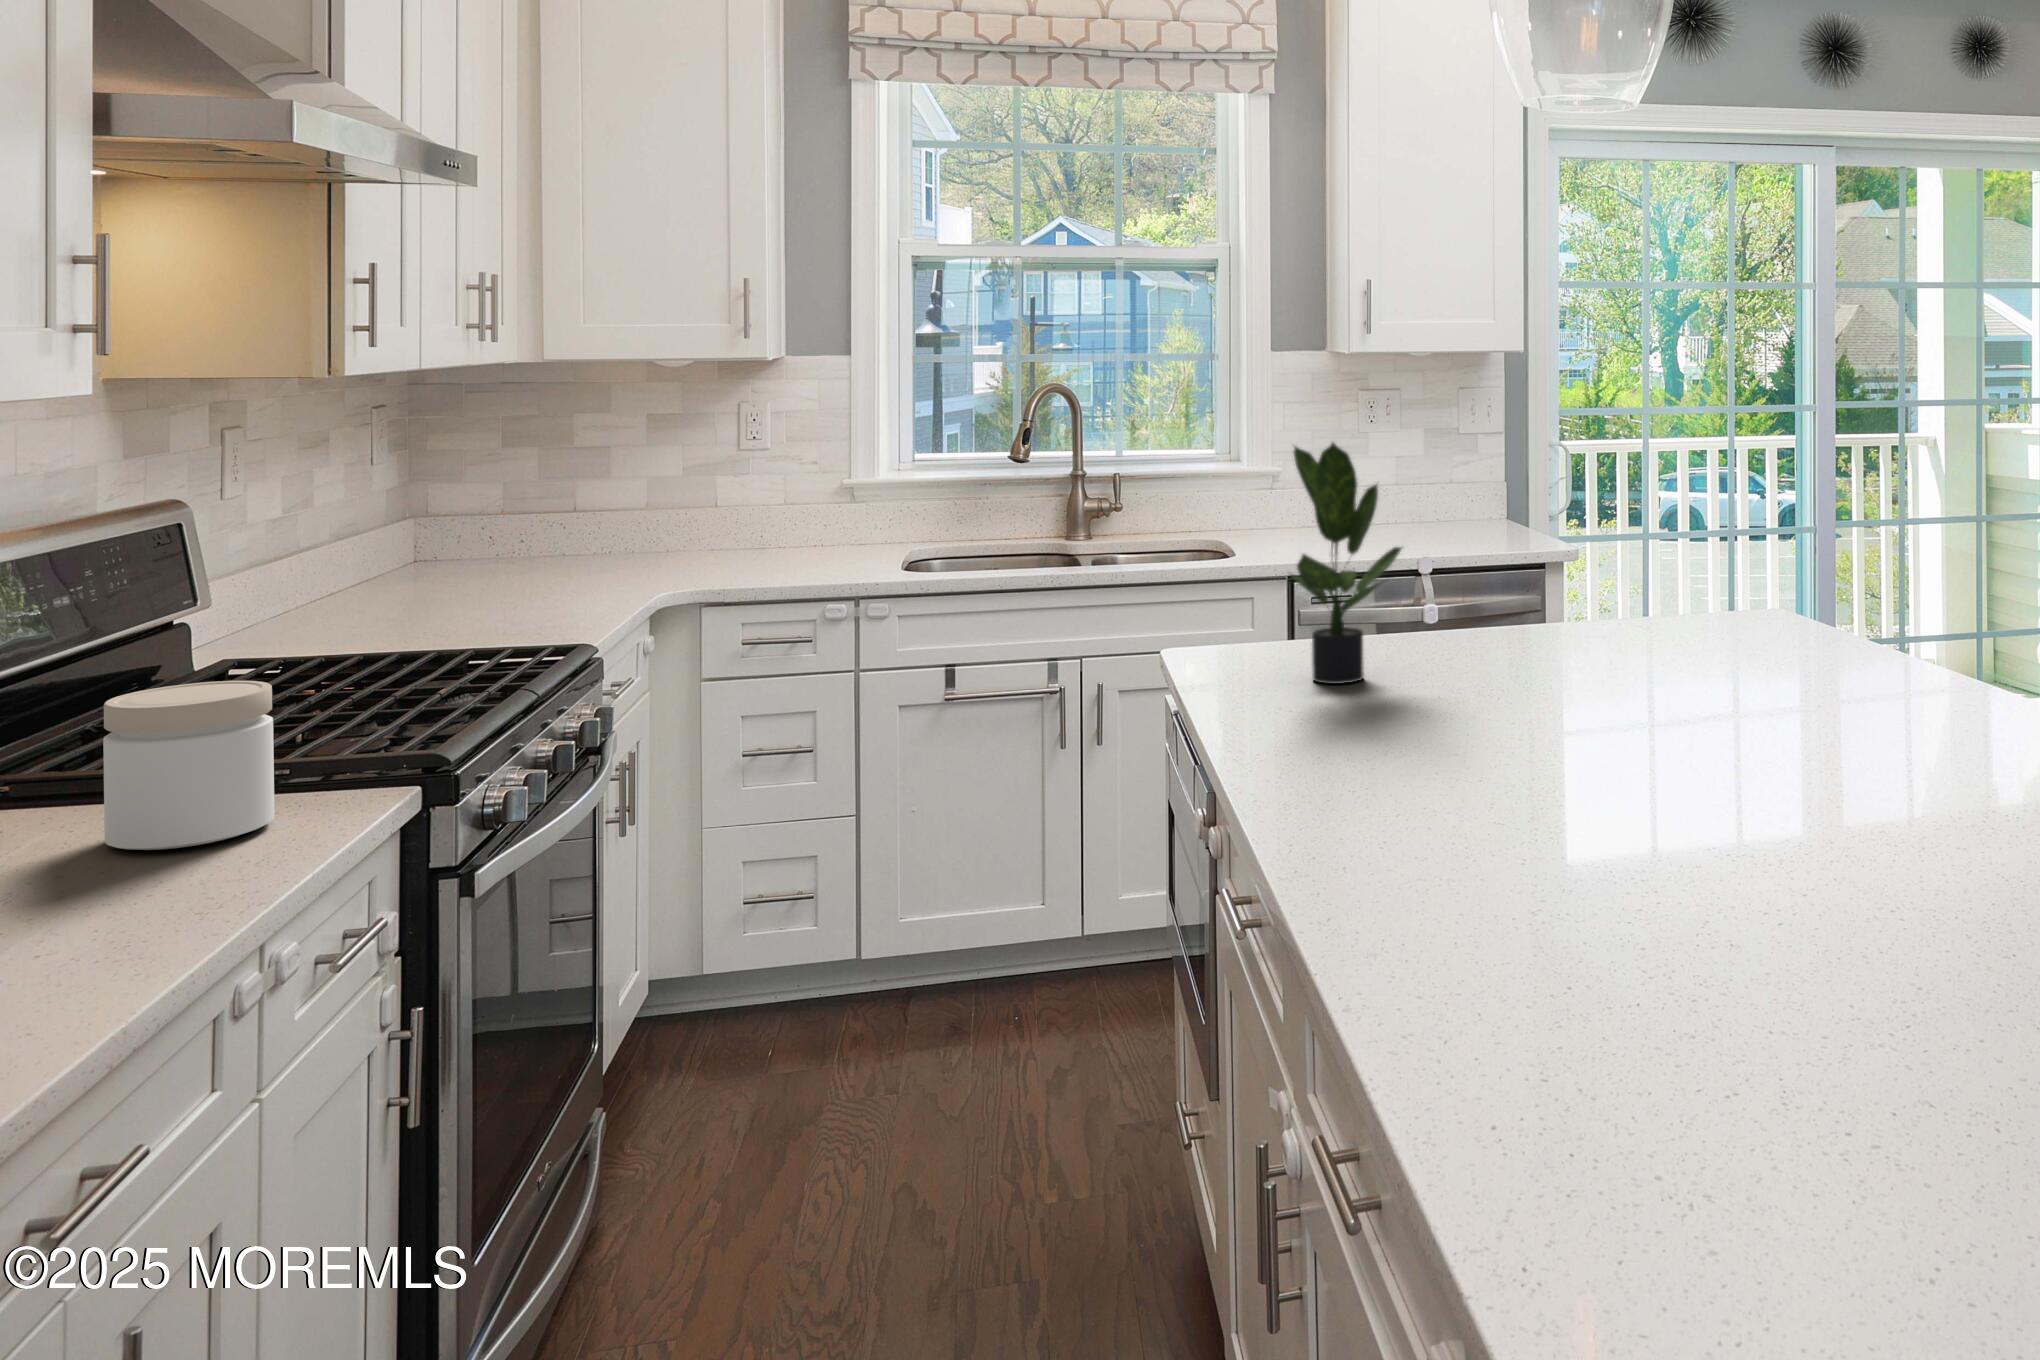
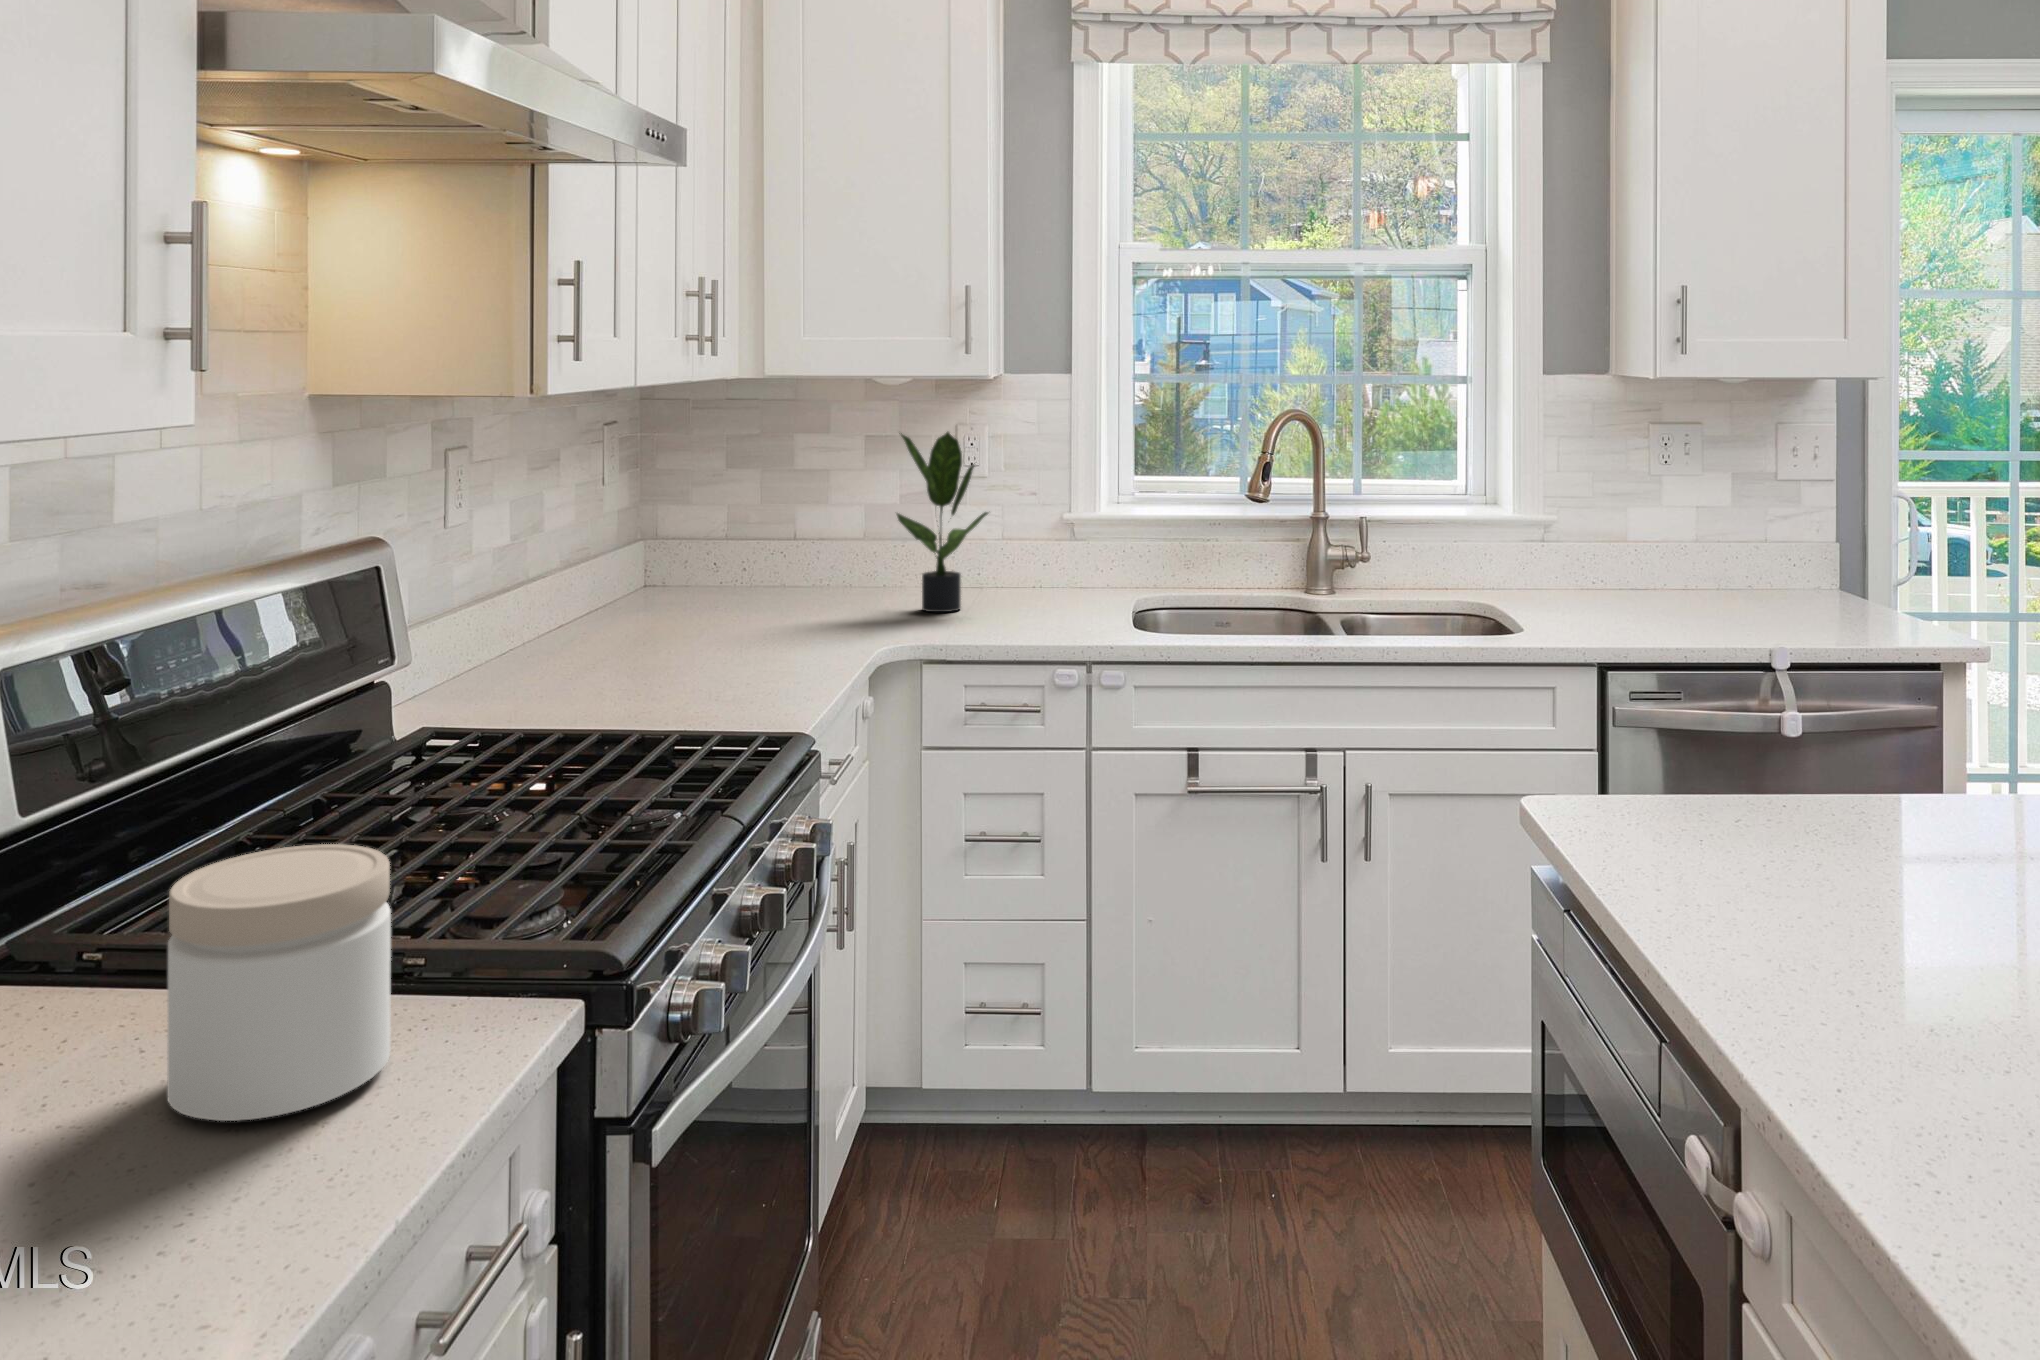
potted plant: present [1290,443,1402,684] -> present [897,432,988,612]

